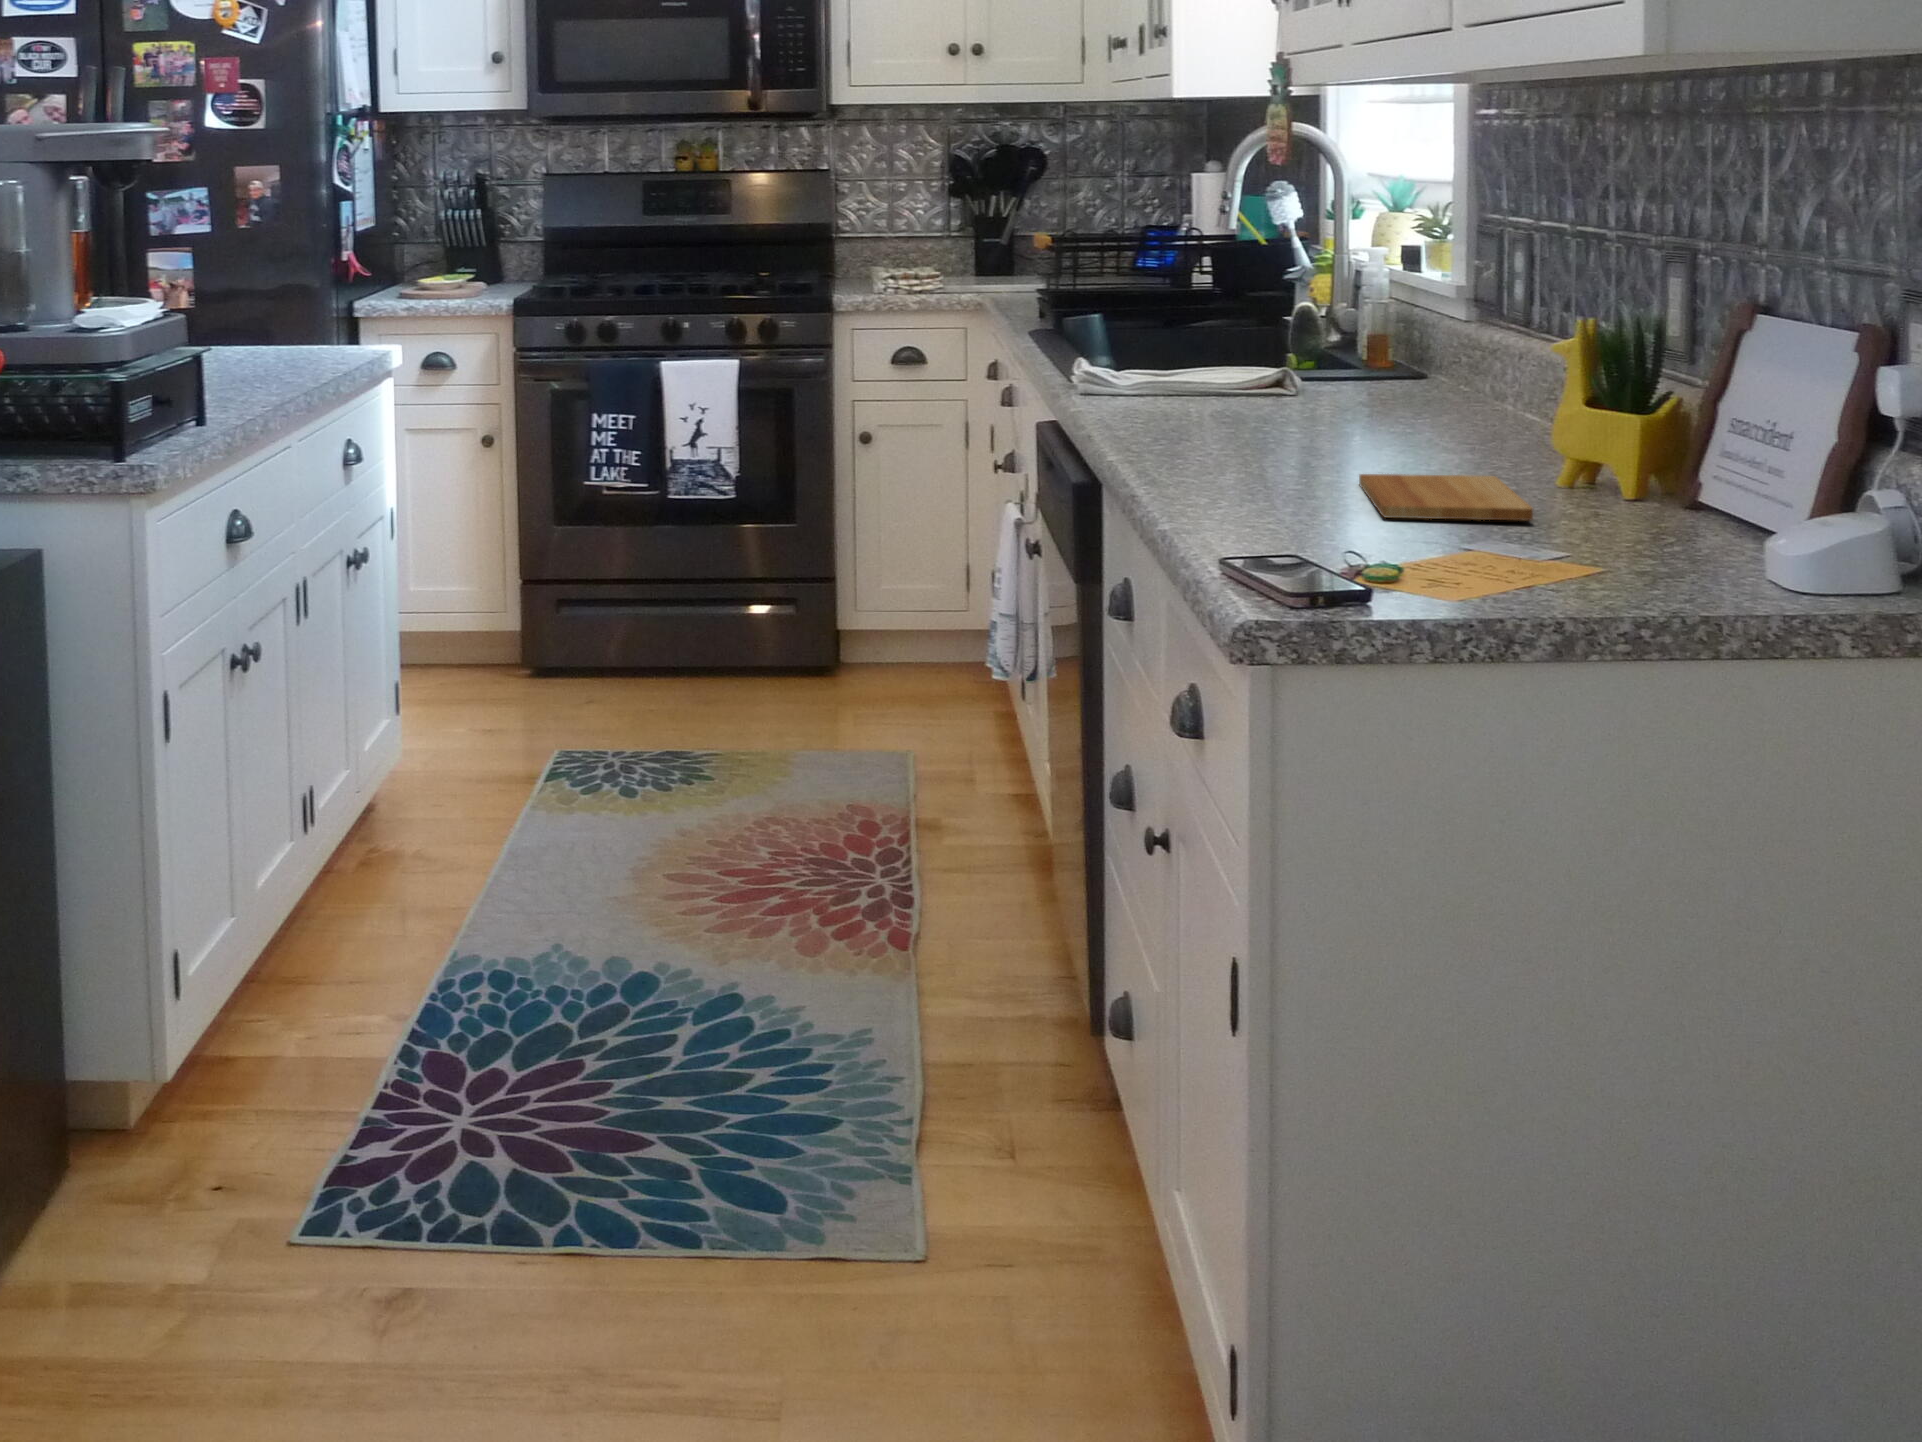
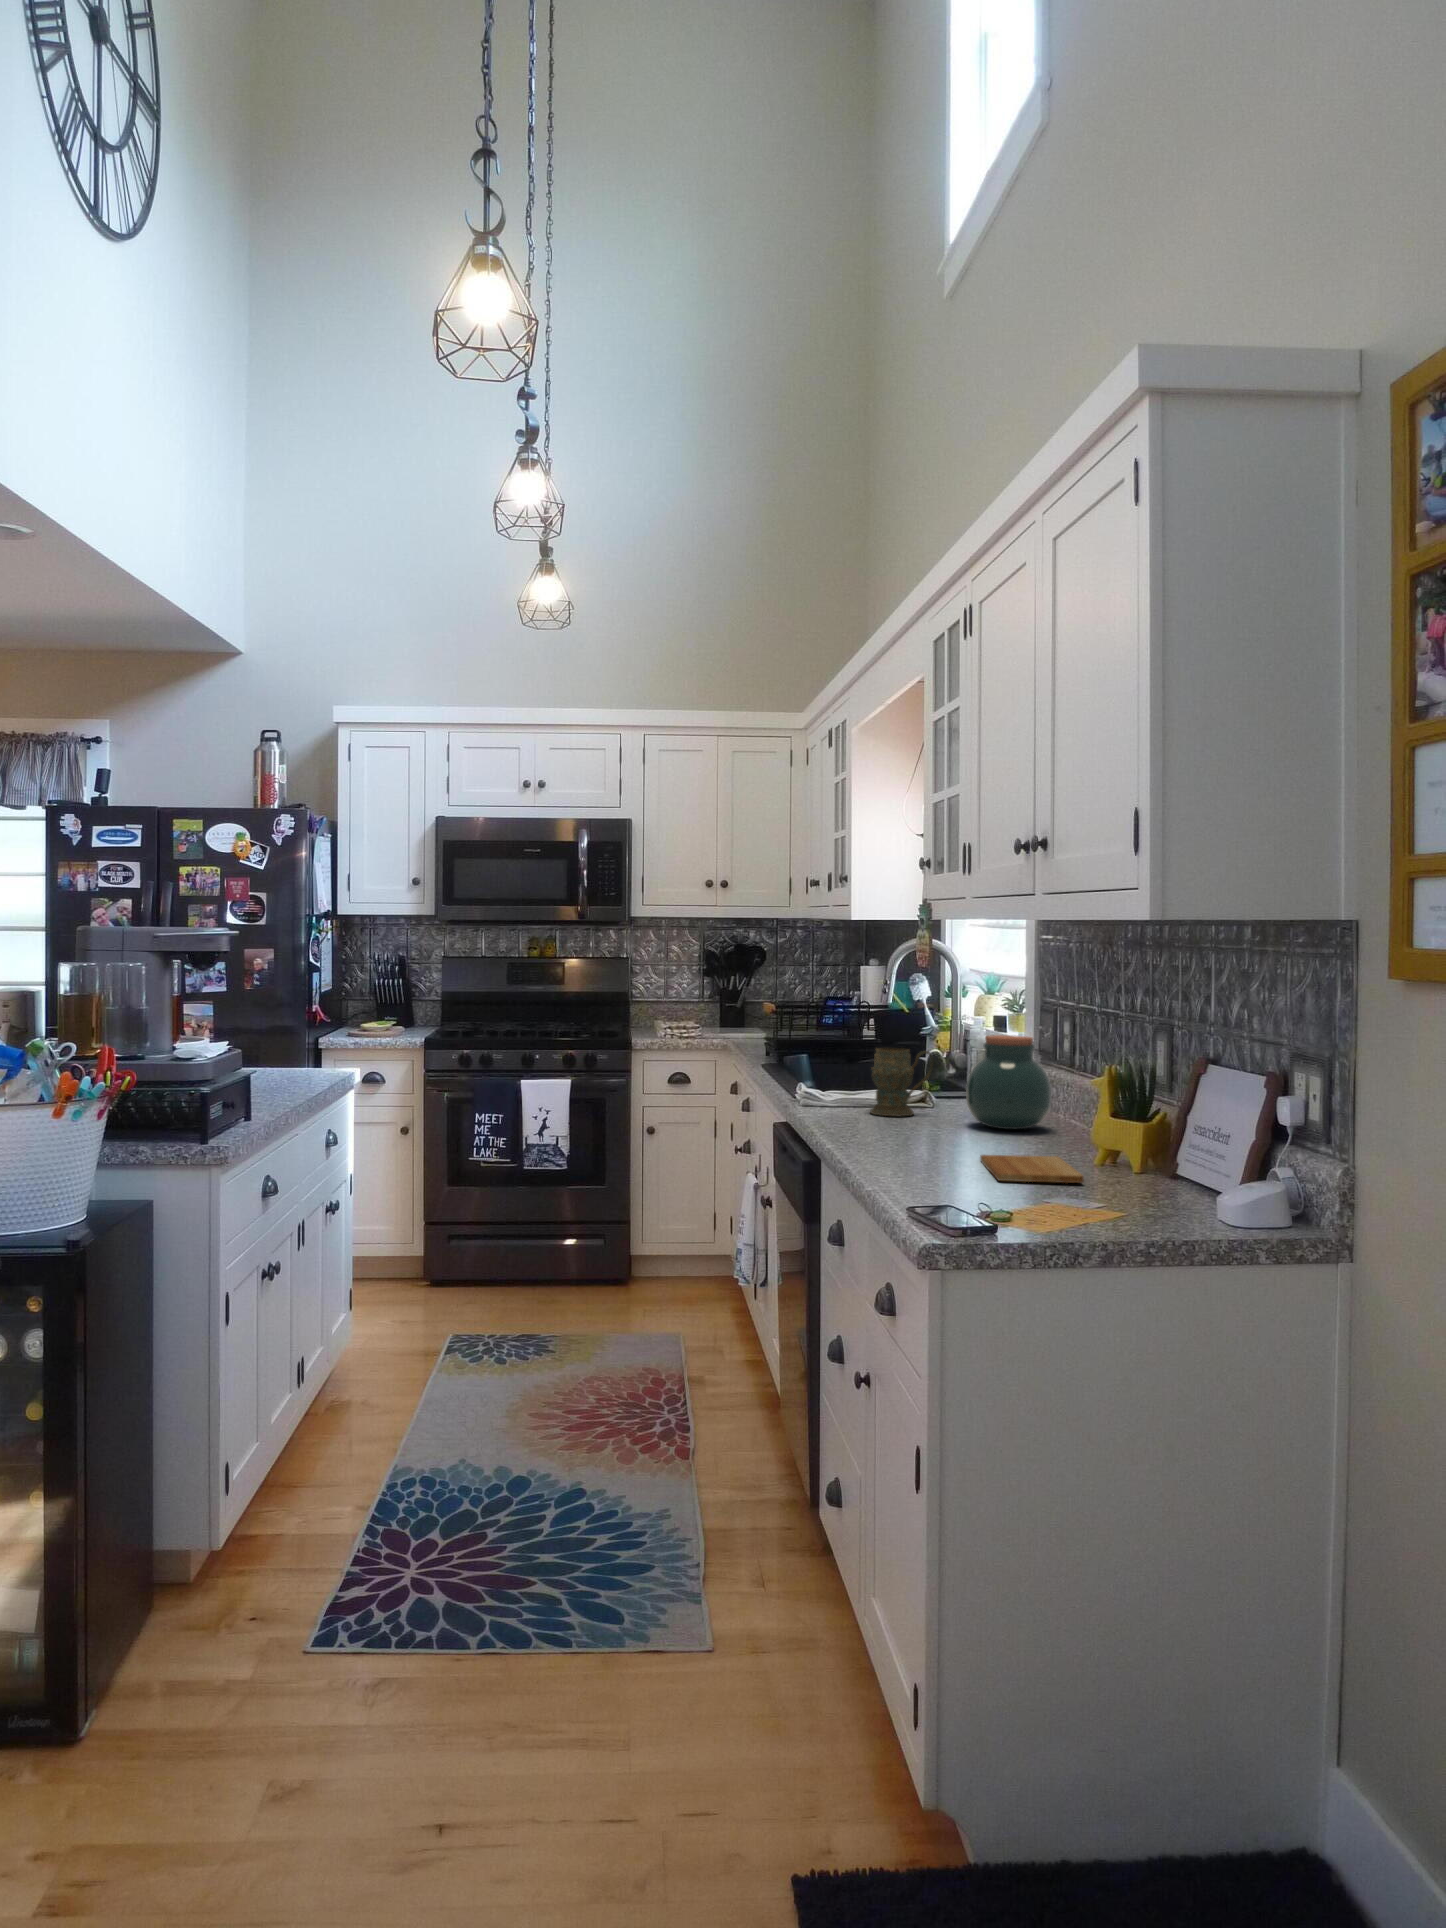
jar: none [1347,276,1492,431] -> present [966,1035,1051,1129]
mug: none [1187,300,1294,412] -> present [870,1048,933,1116]

